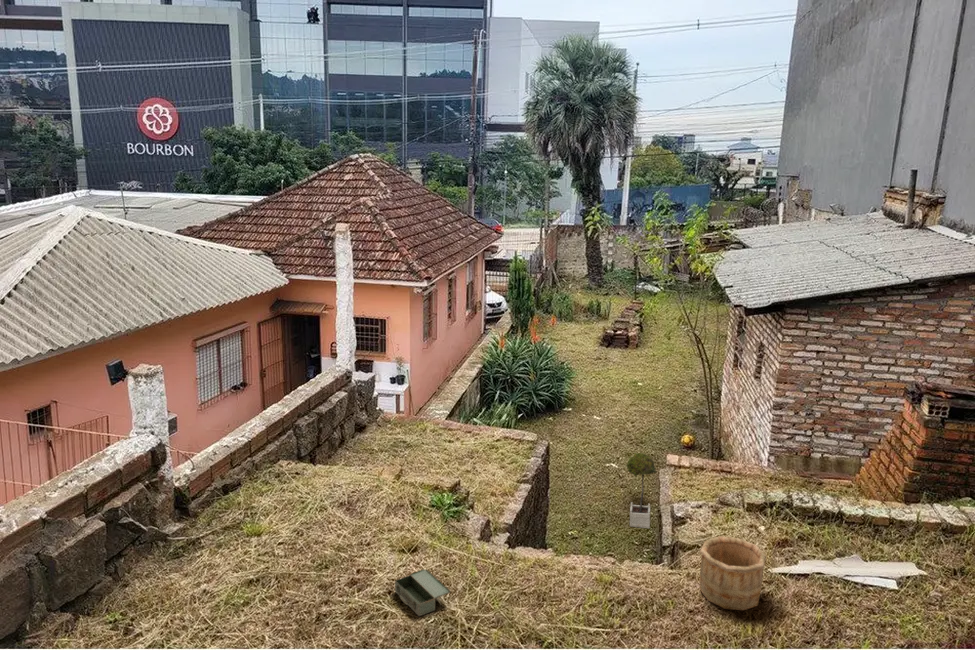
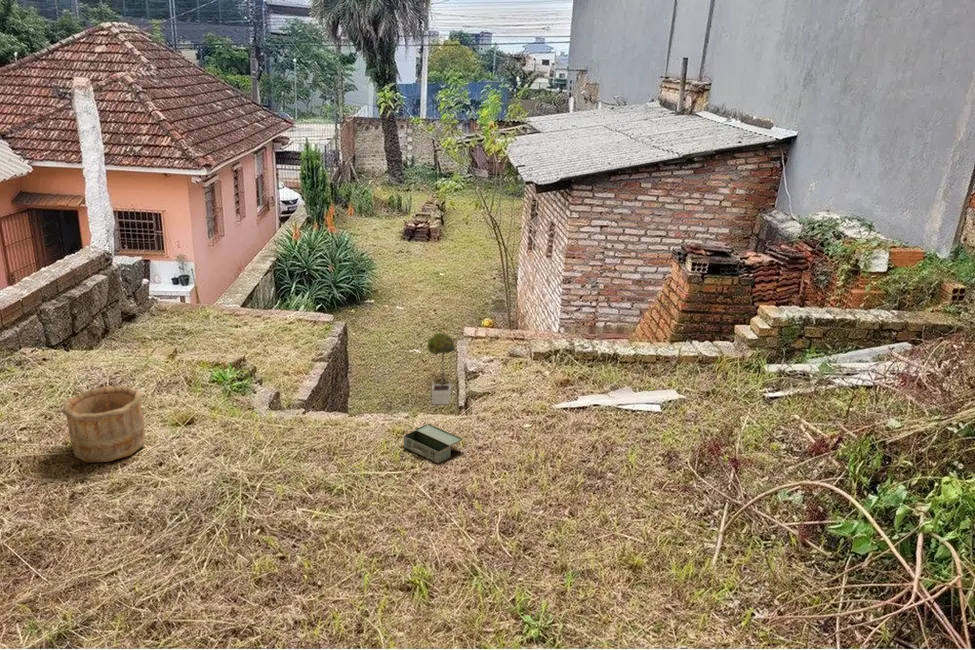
wooden bucket: present [700,536,766,610] -> present [63,386,145,462]
toolbox: present [395,569,450,616] -> present [404,424,462,463]

